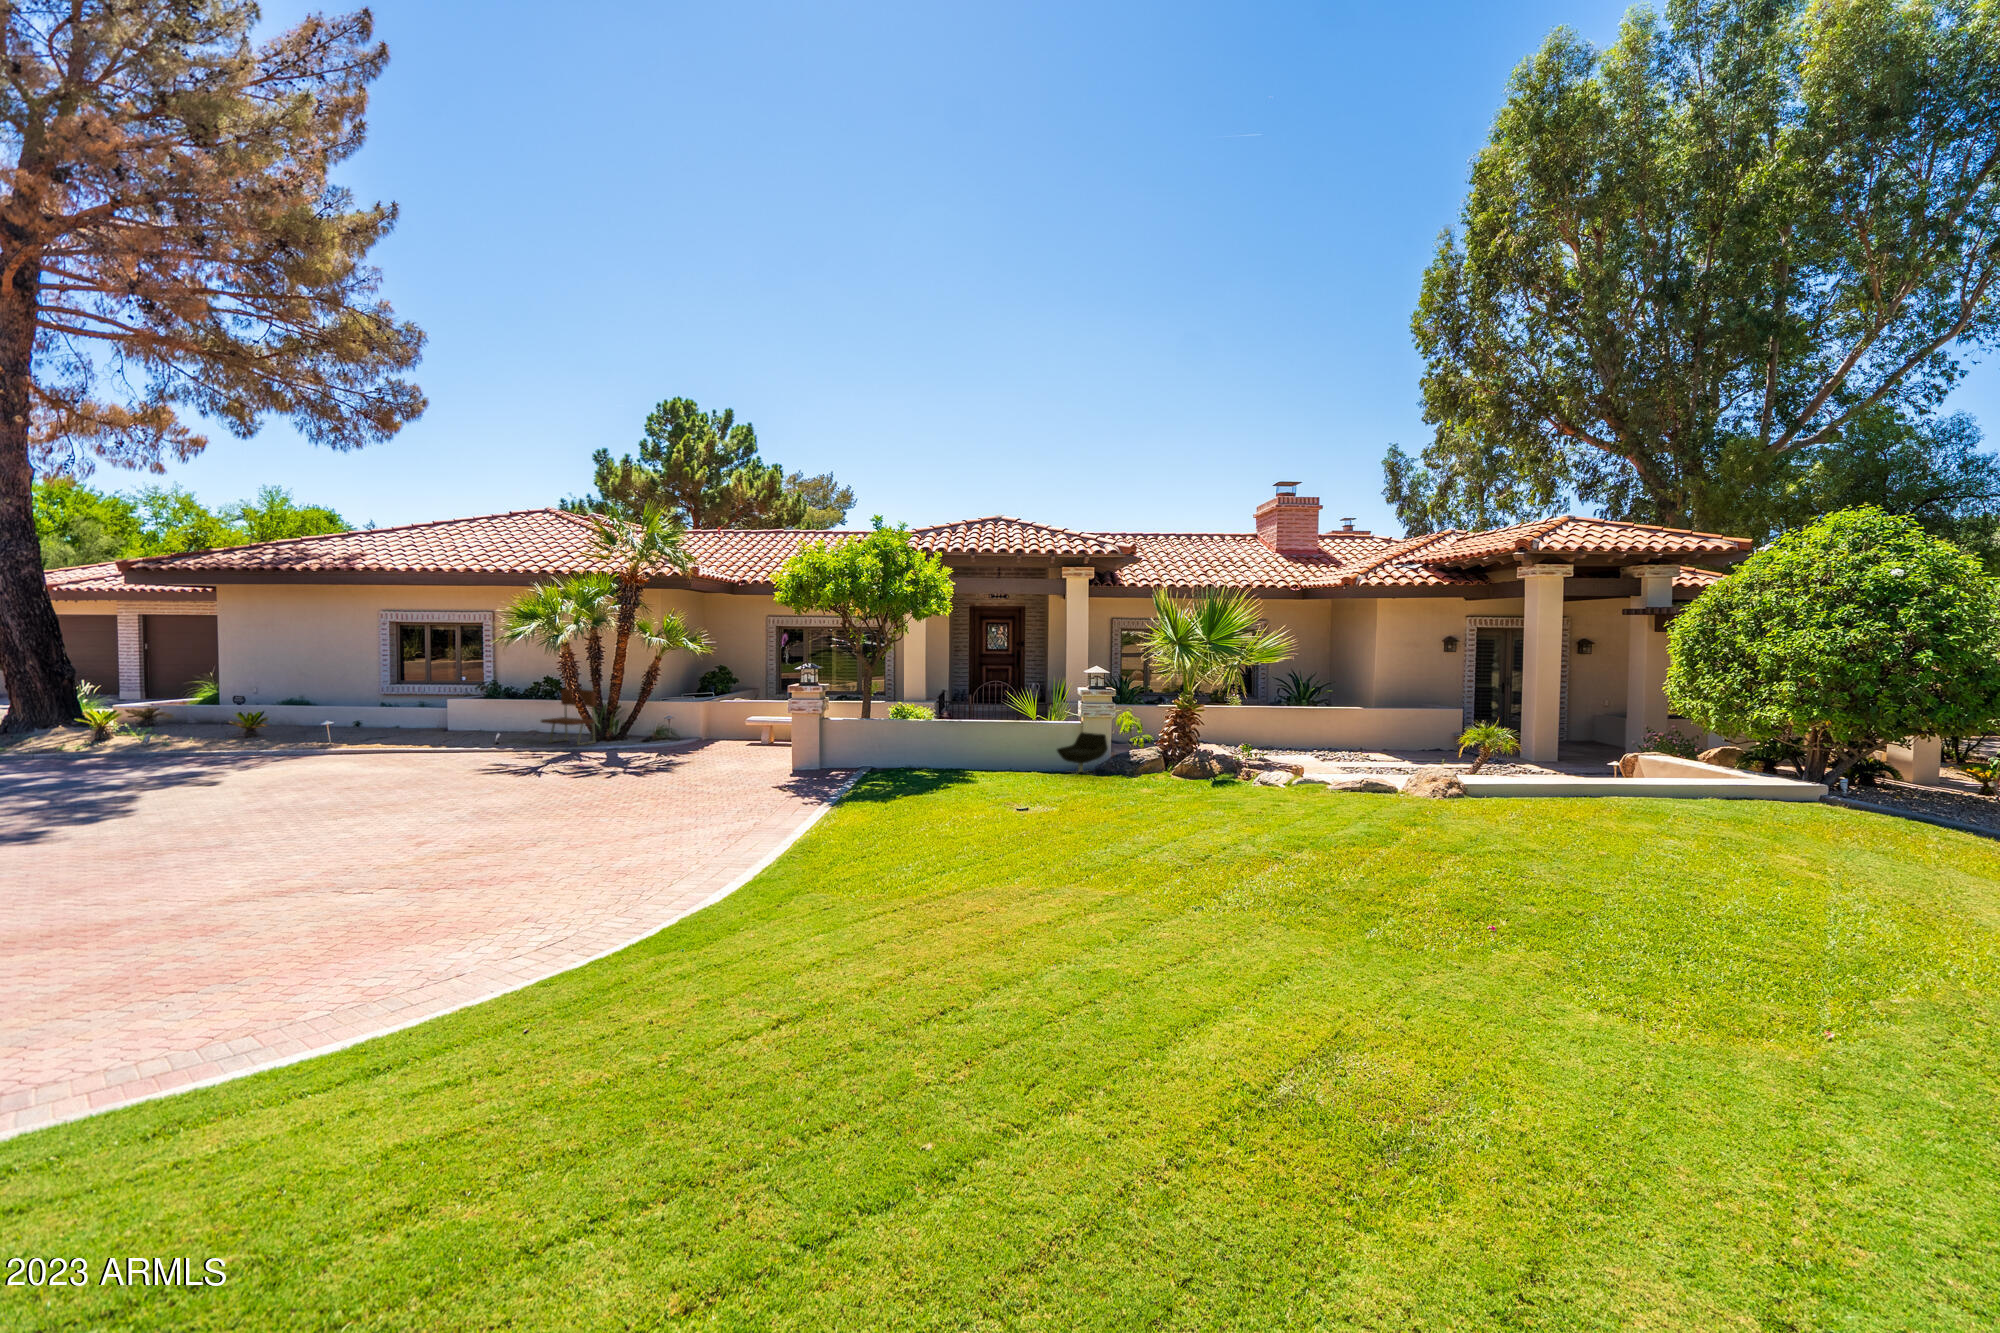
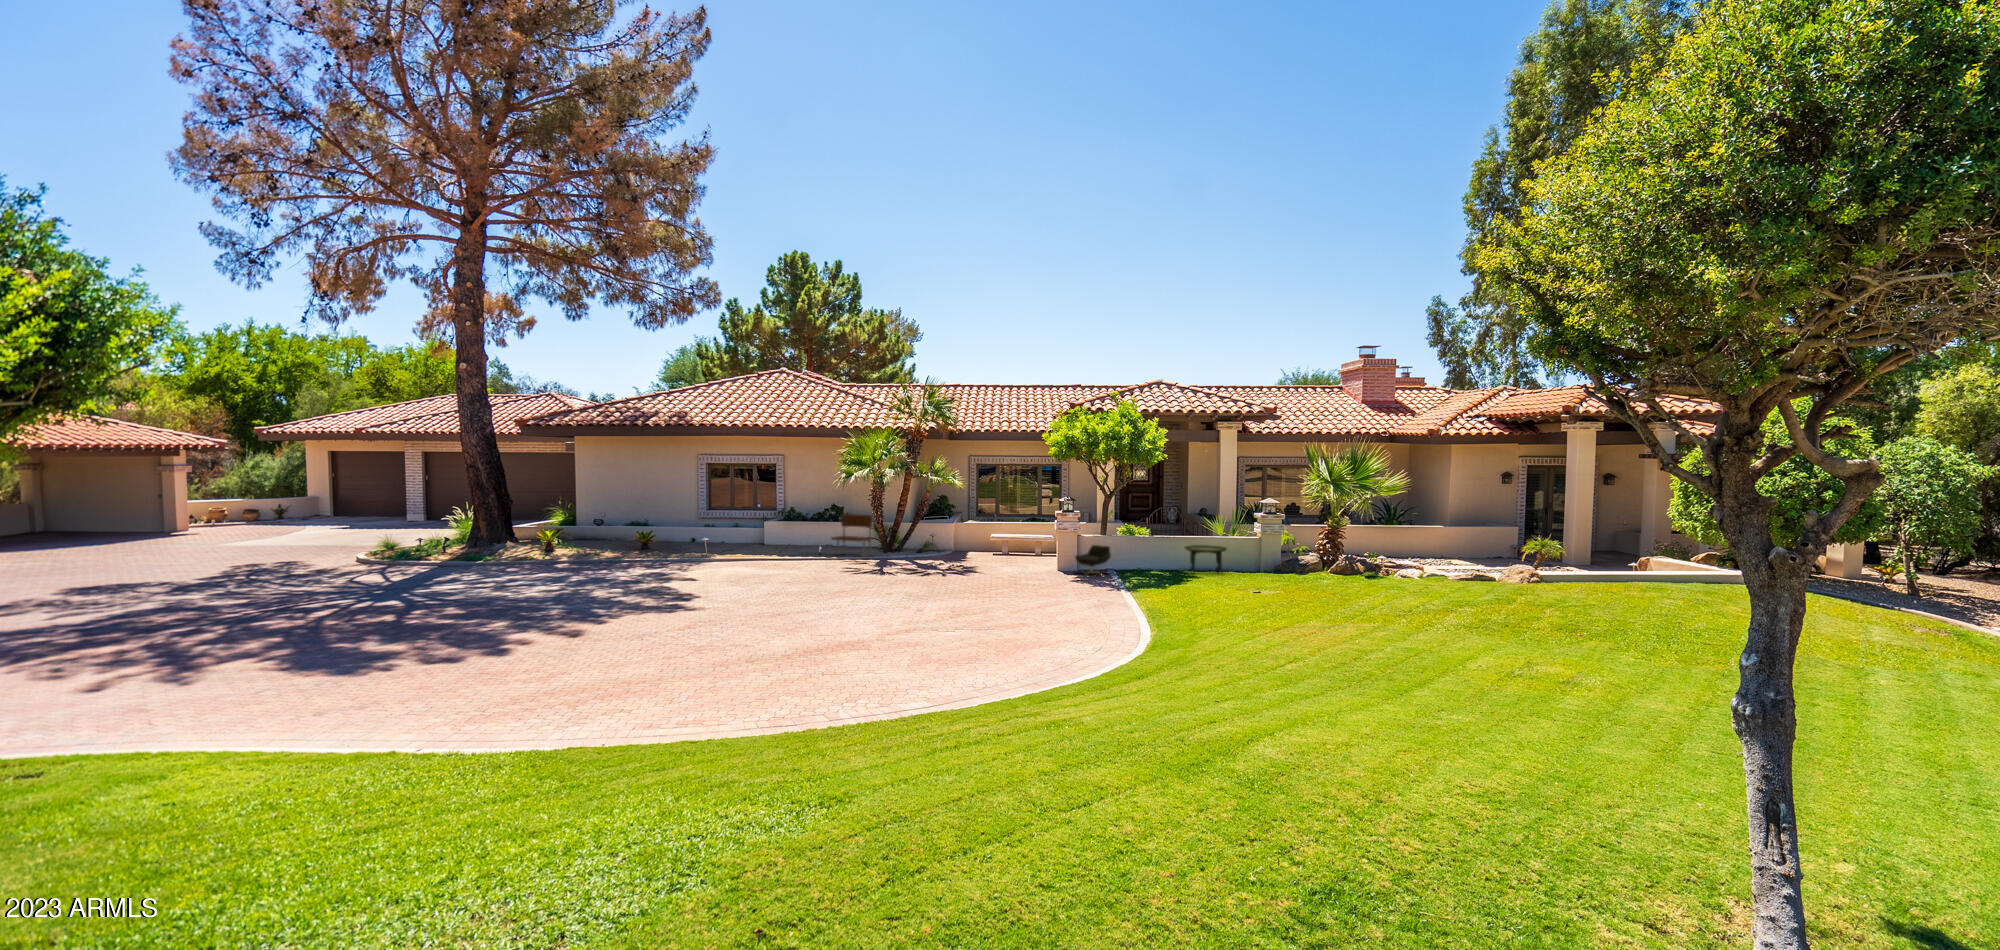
lounge chair: present [1057,732,1108,772] -> present [1075,545,1111,574]
round table: none [962,734,1023,777] -> present [1185,545,1227,574]

